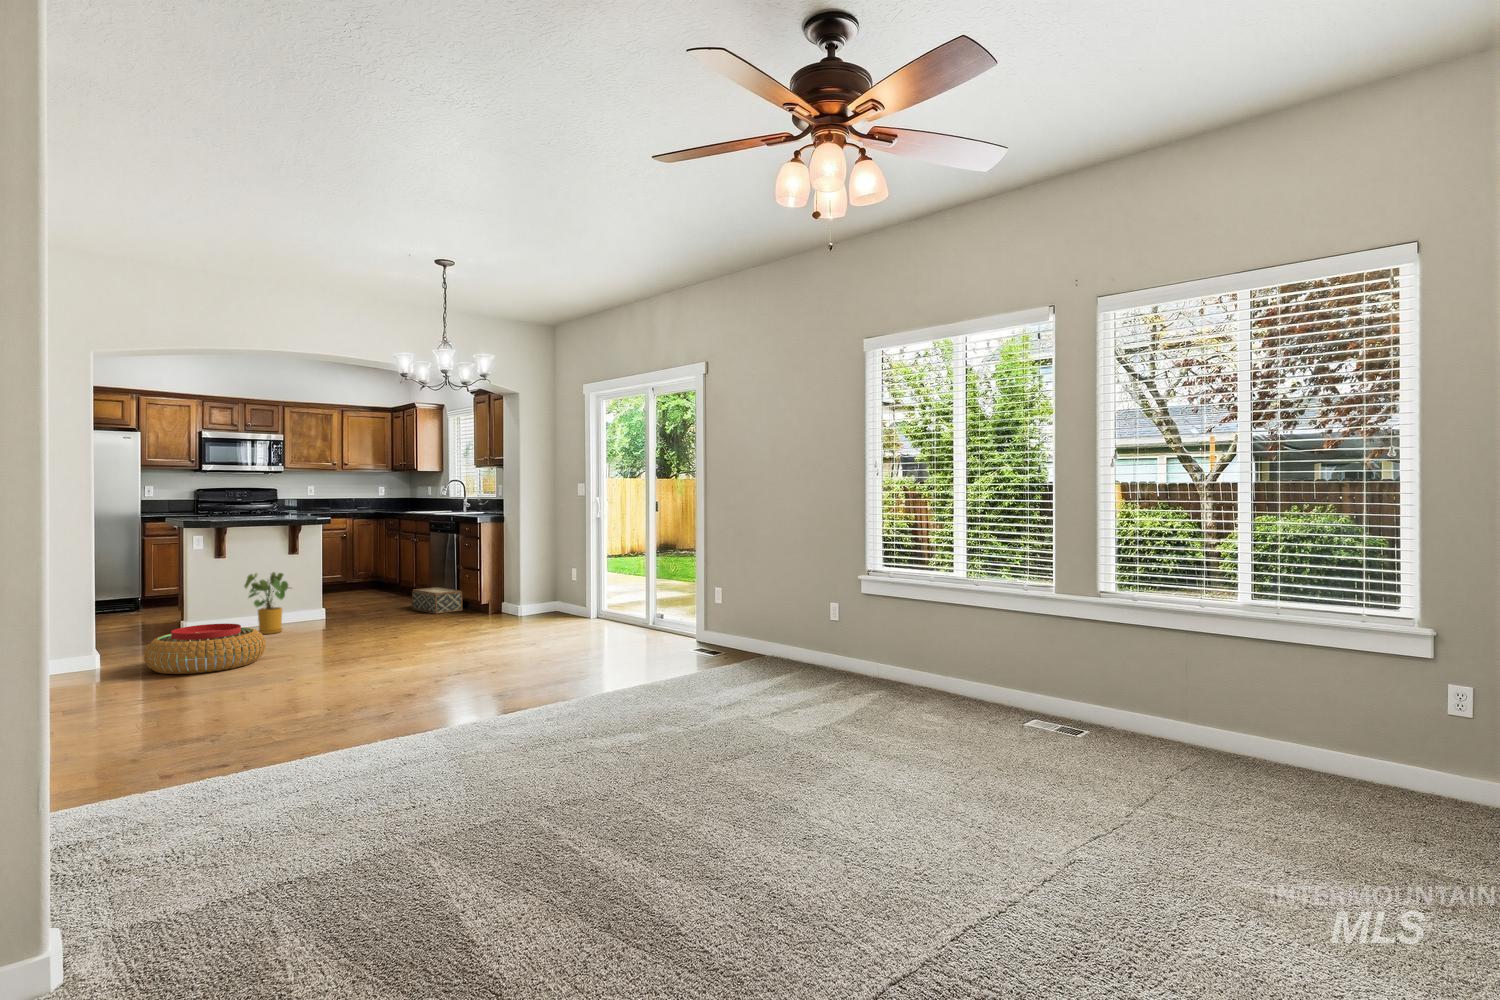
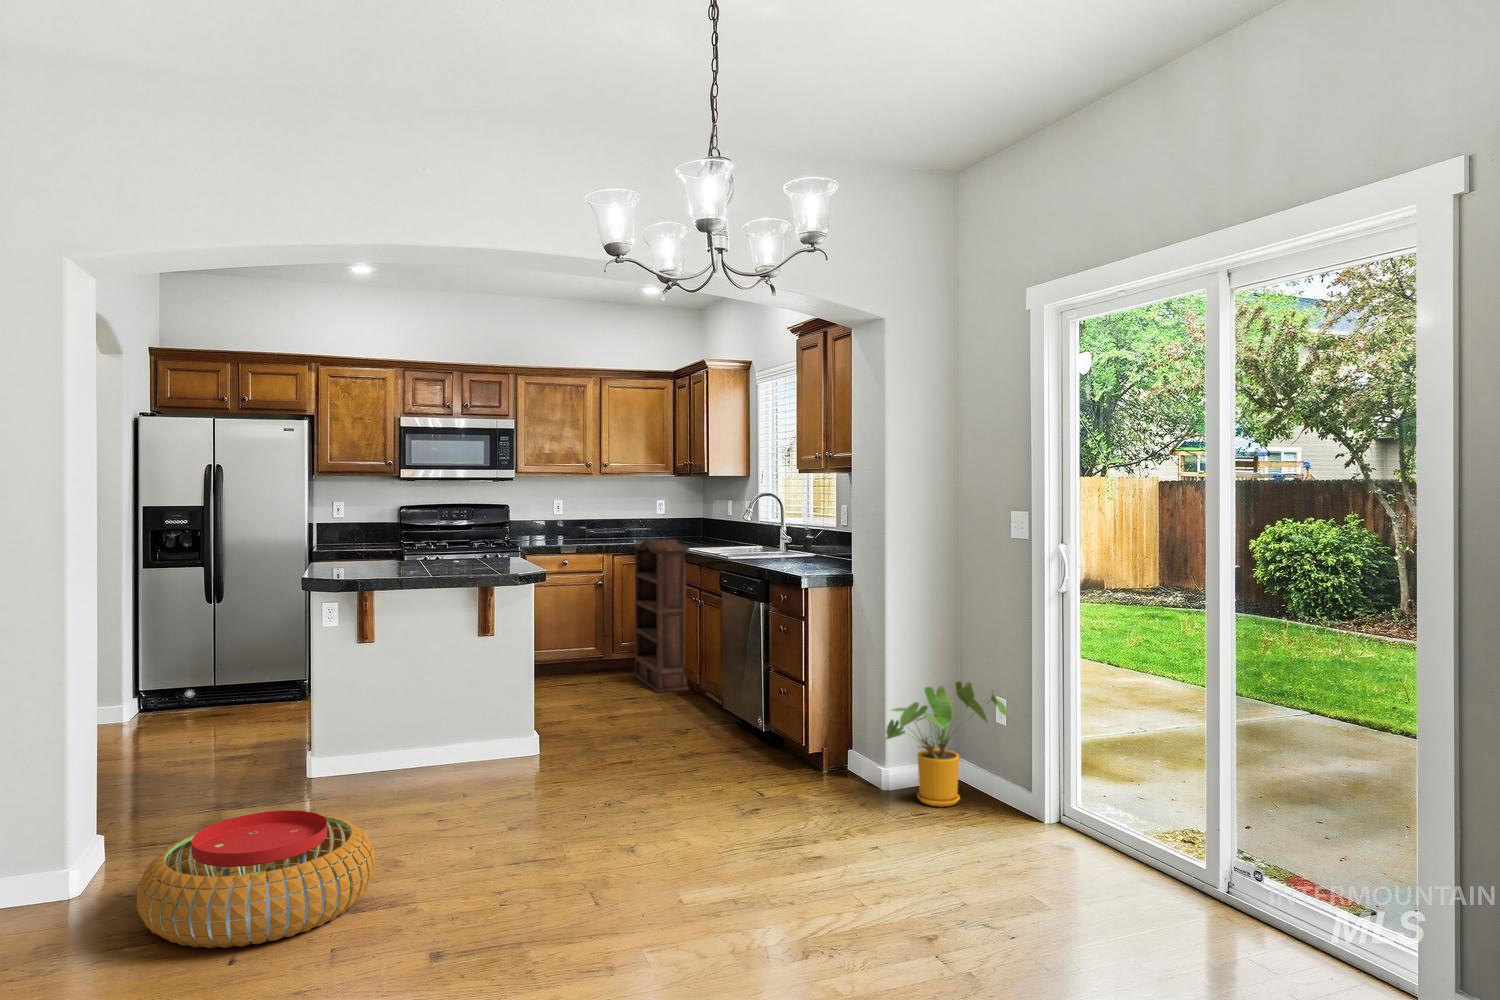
bookshelf: none [368,508,408,597] -> present [633,539,689,692]
house plant: present [245,572,289,634] -> present [886,681,1007,807]
woven basket: present [412,587,462,614] -> none [689,694,775,755]

